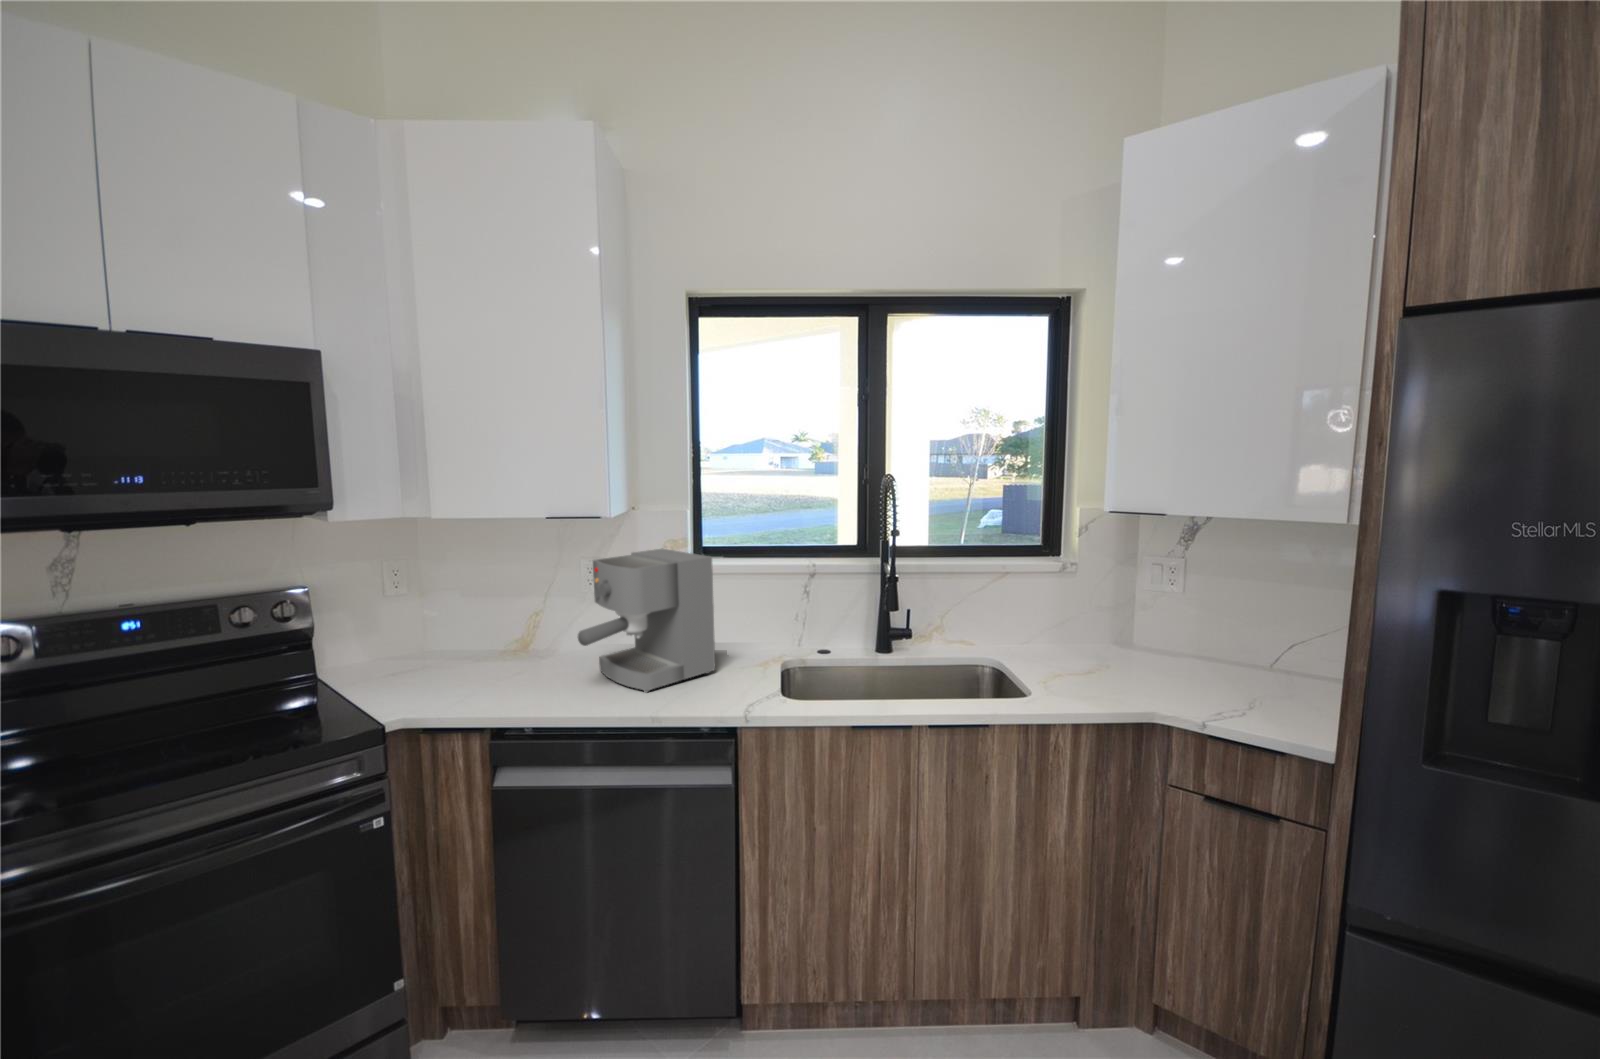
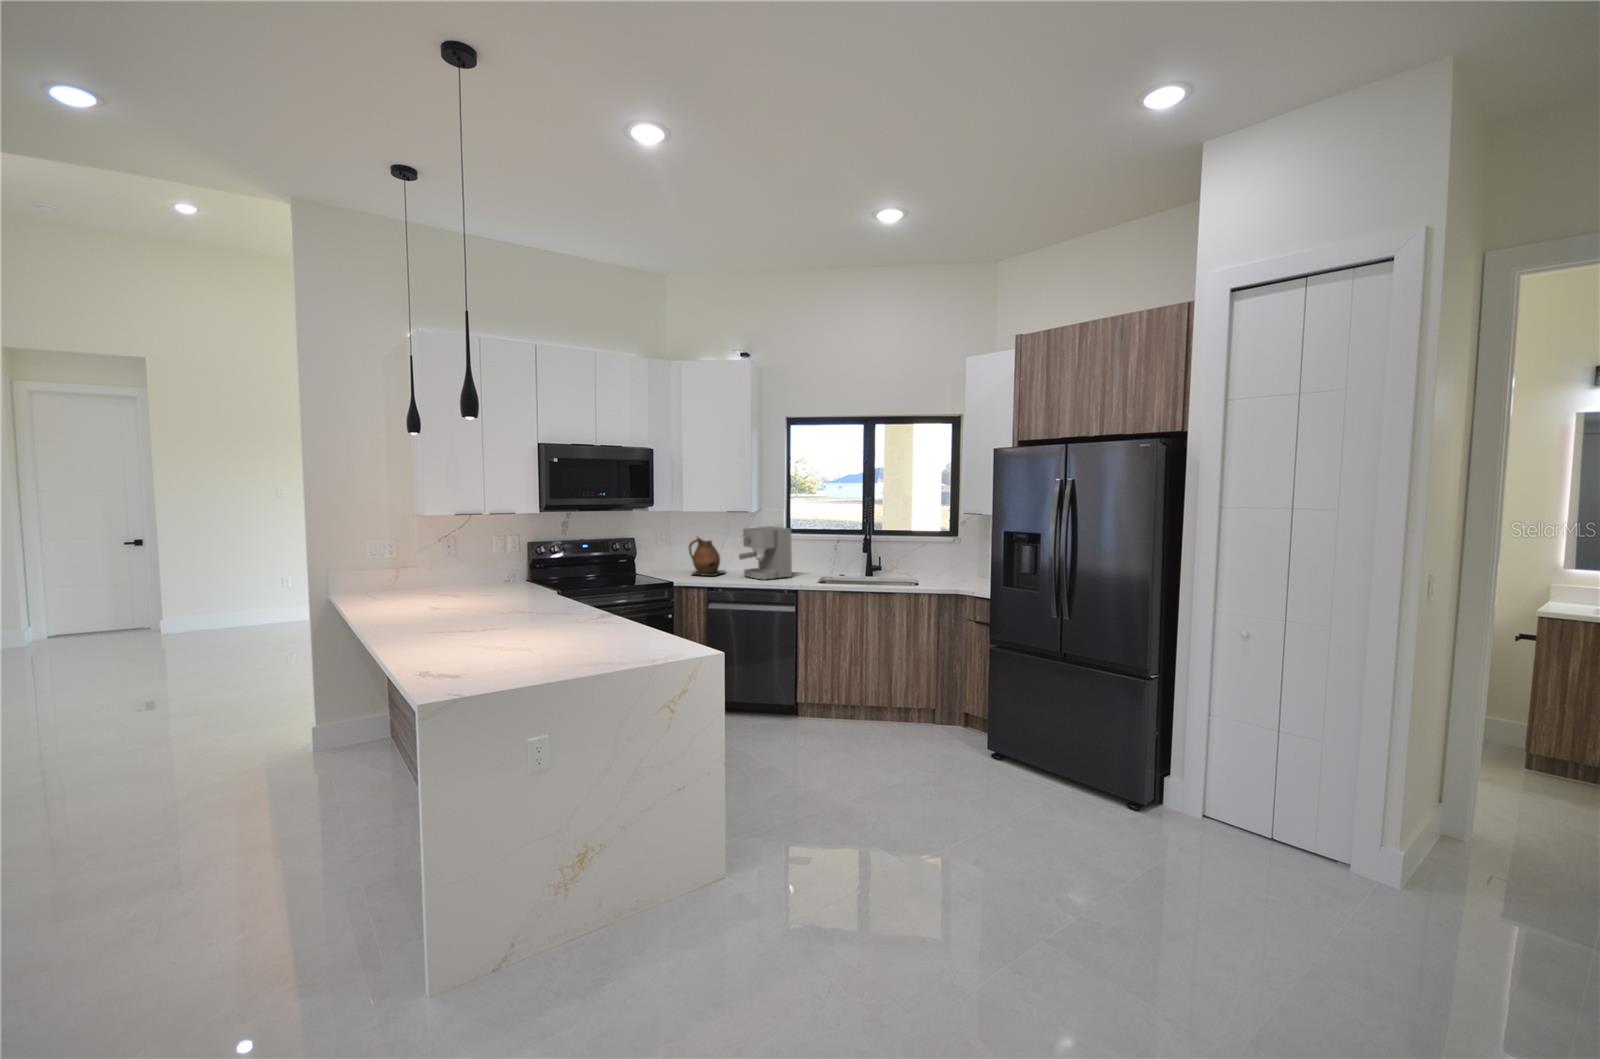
ceramic pitcher: none [456,578,558,682] -> present [689,537,725,576]

